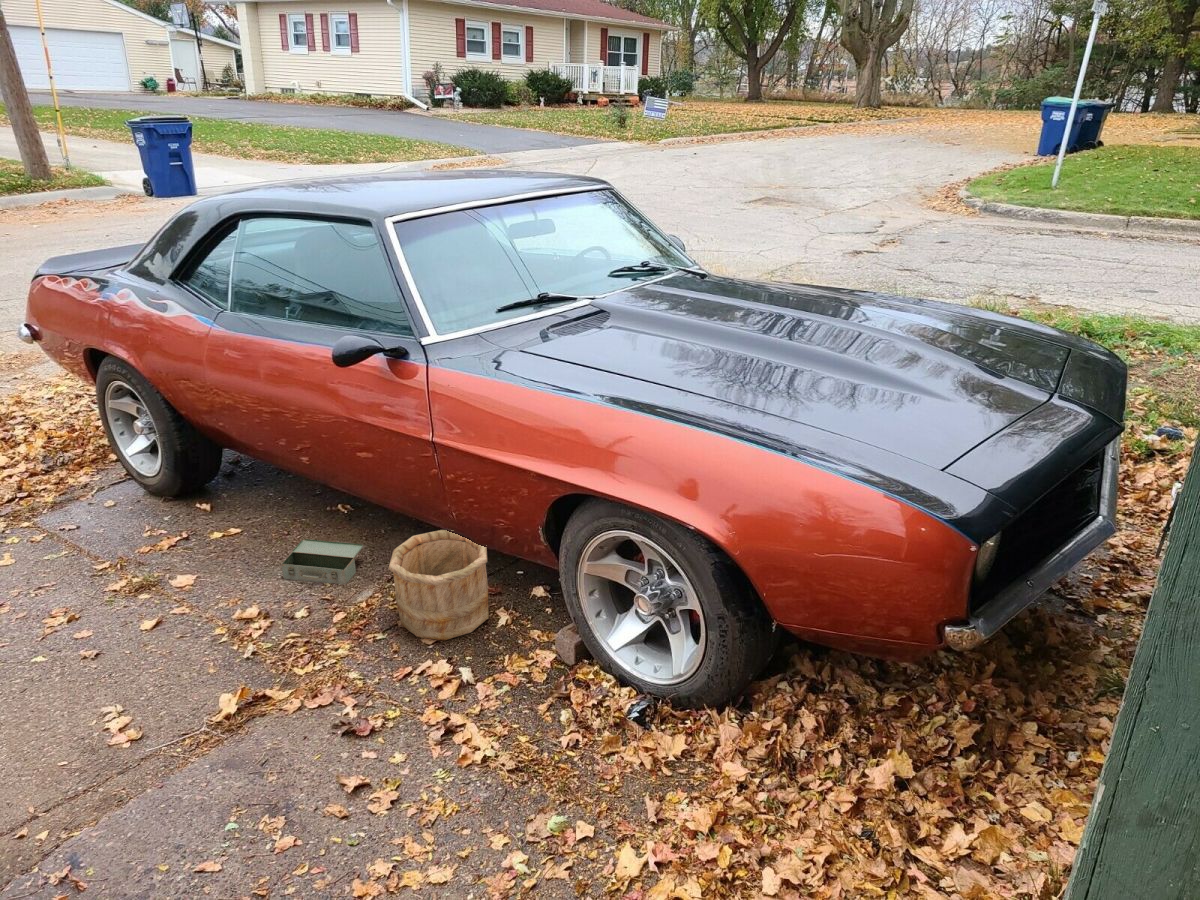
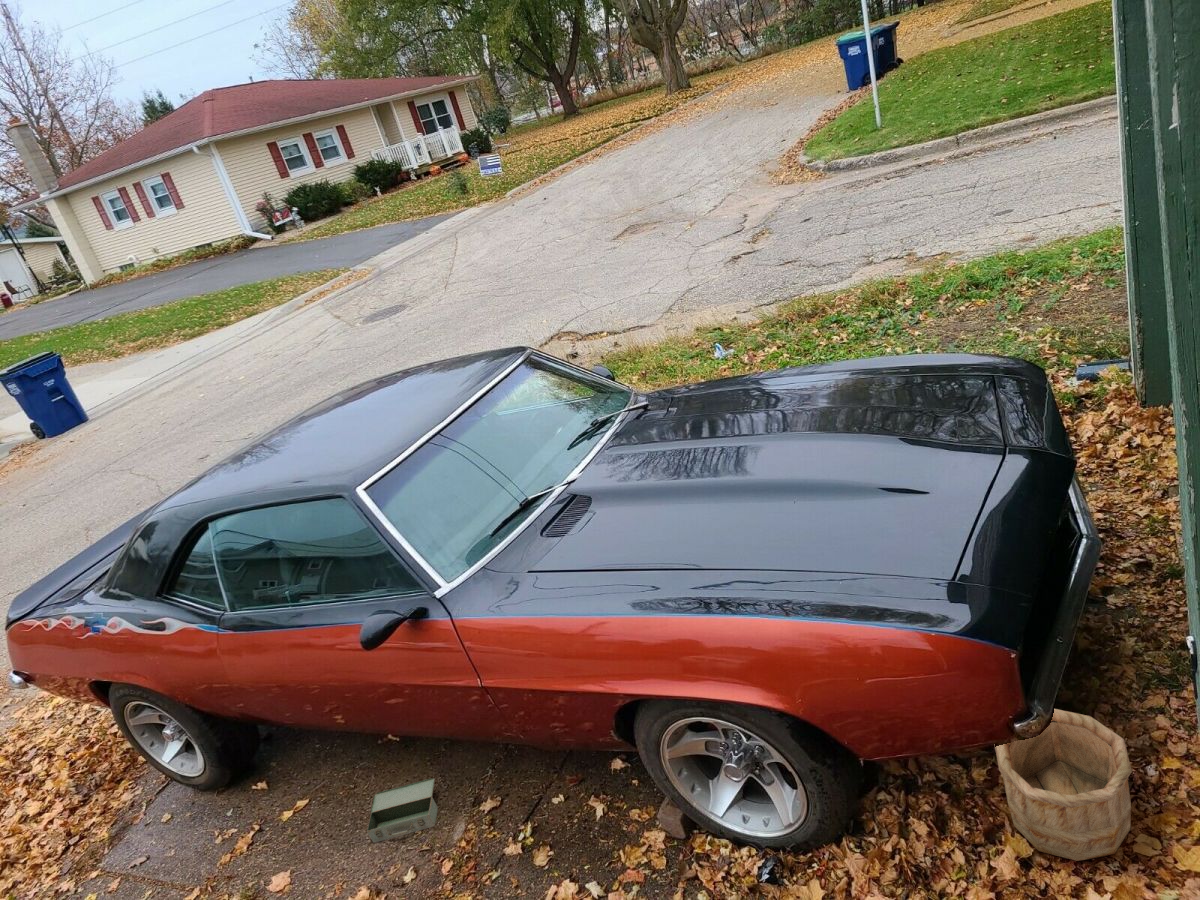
wooden bucket: present [389,530,489,641] -> present [995,709,1132,861]

